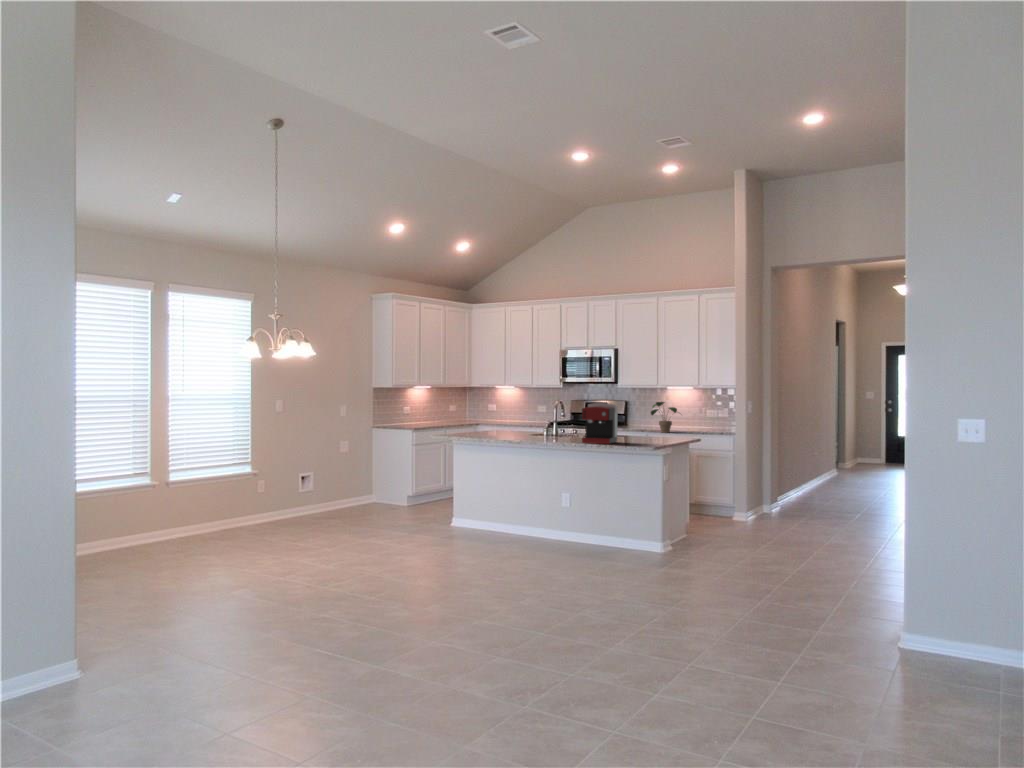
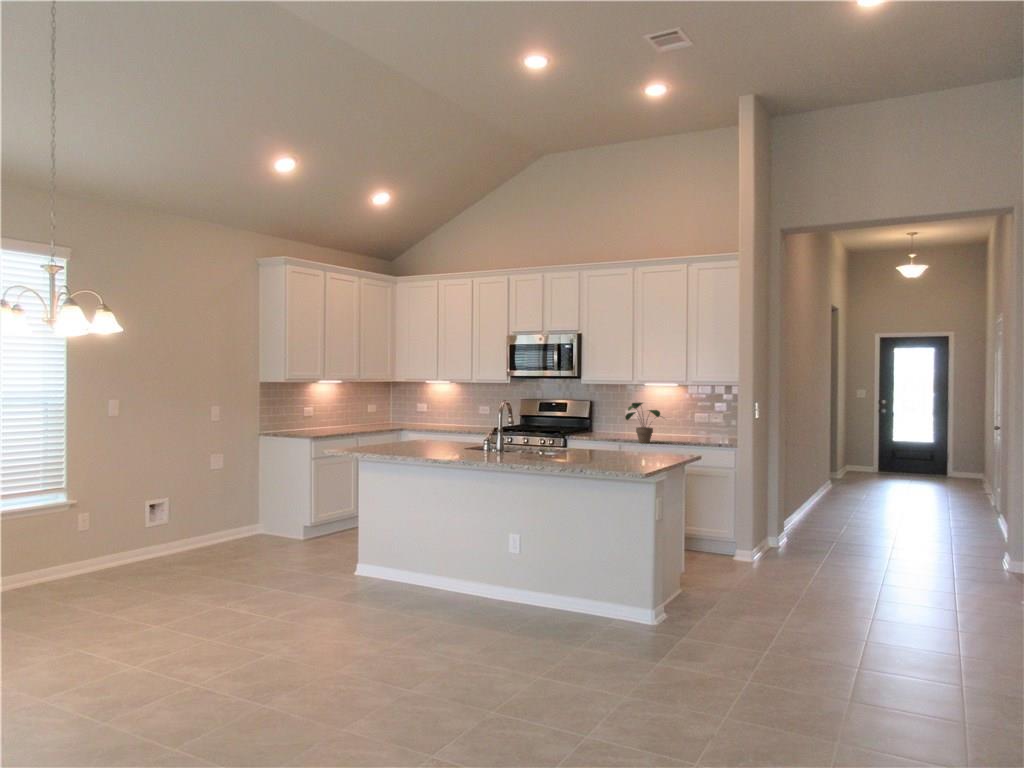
coffee maker: present [582,403,618,444] -> none [539,405,590,465]

